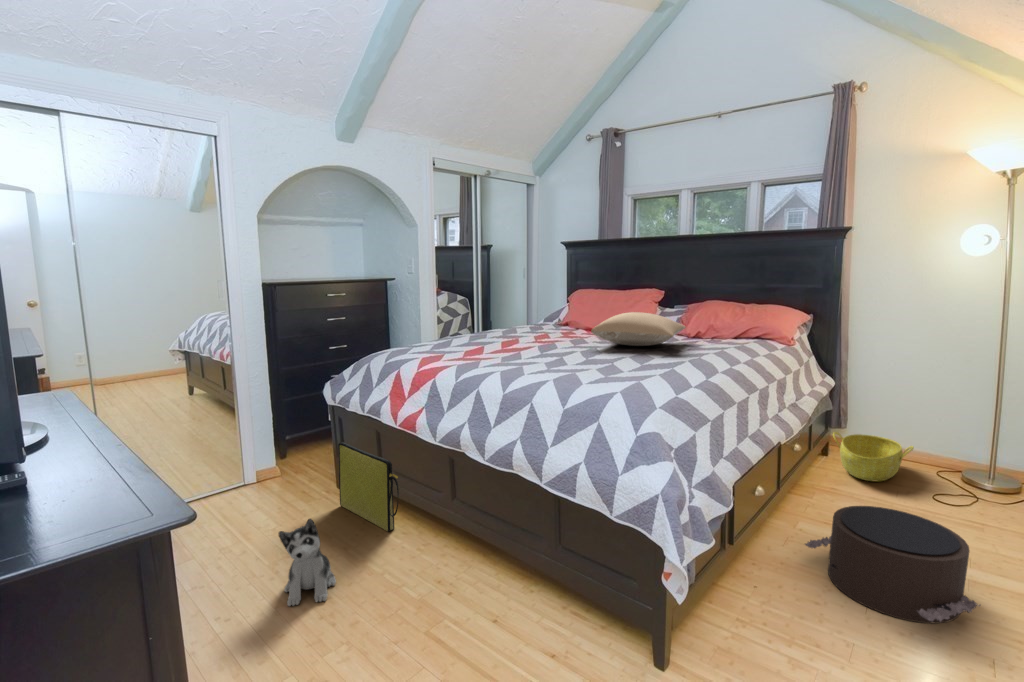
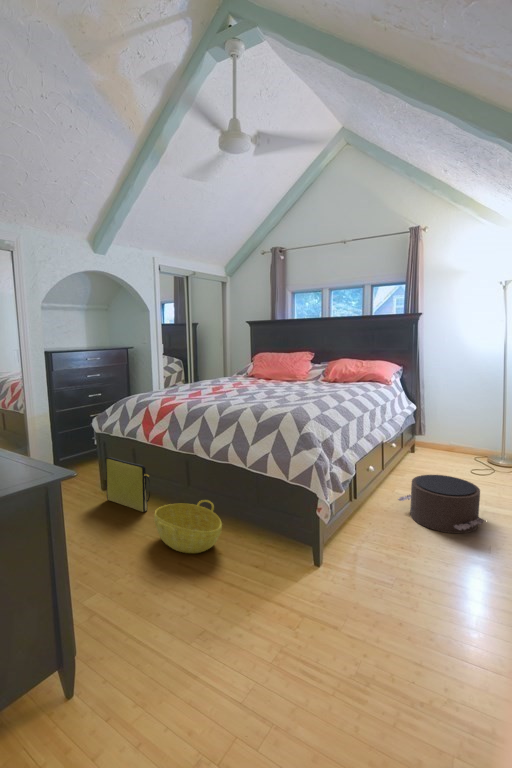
pillow: present [591,312,685,346] -> none [270,367,327,387]
basket: present [833,432,914,481] -> present [154,500,222,553]
plush toy: present [279,519,336,606] -> none [79,500,116,557]

